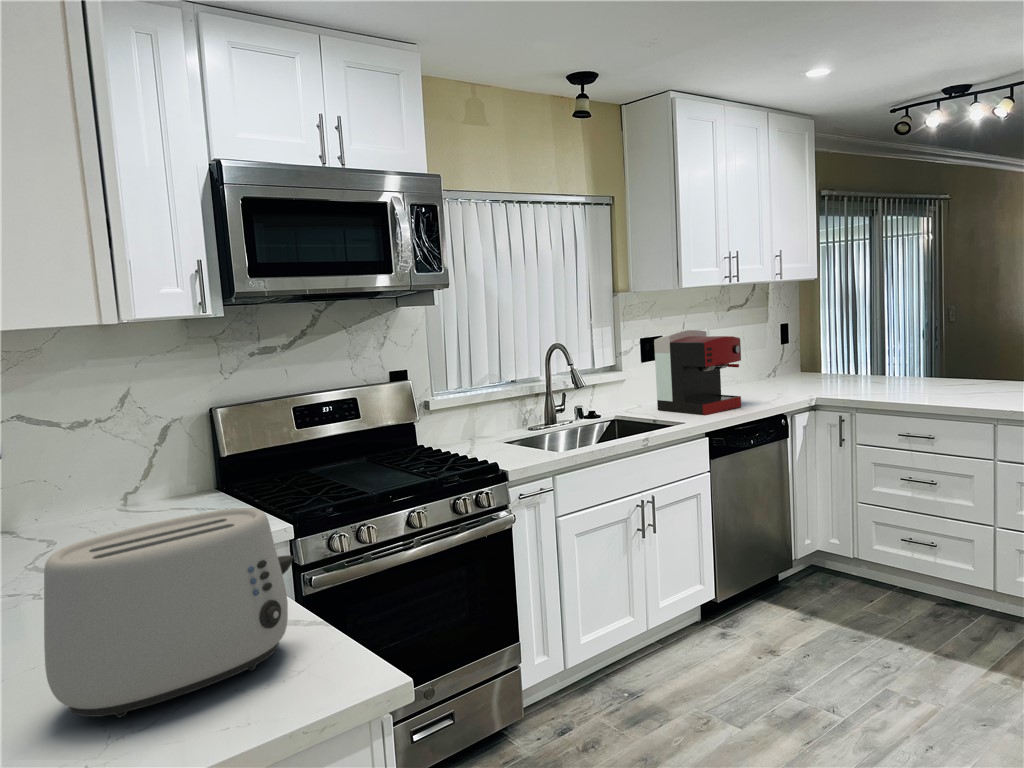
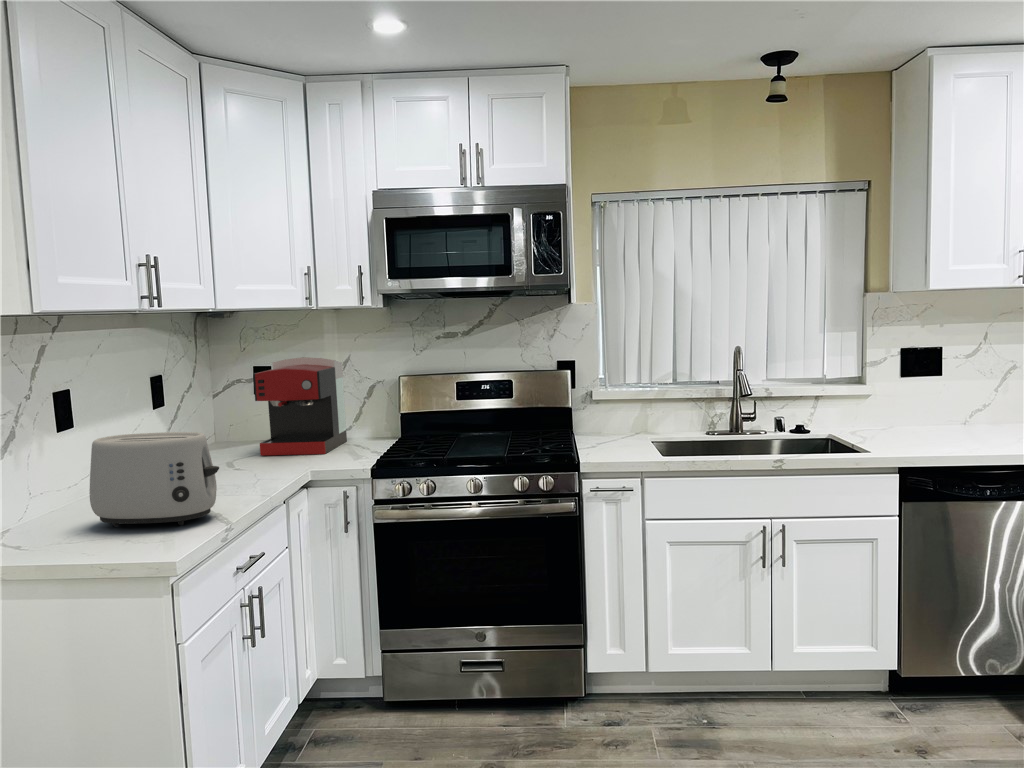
coffee maker: present [654,330,741,415] -> present [253,357,347,456]

